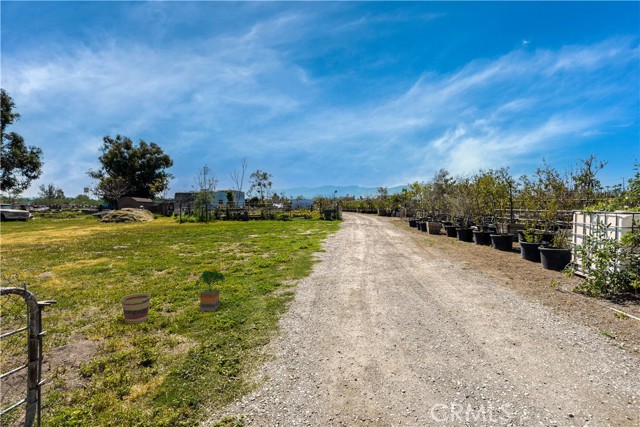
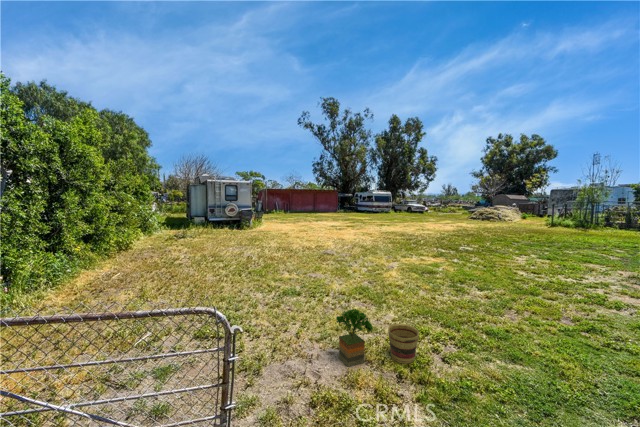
potted tree: present [196,270,225,311] -> present [336,309,373,367]

